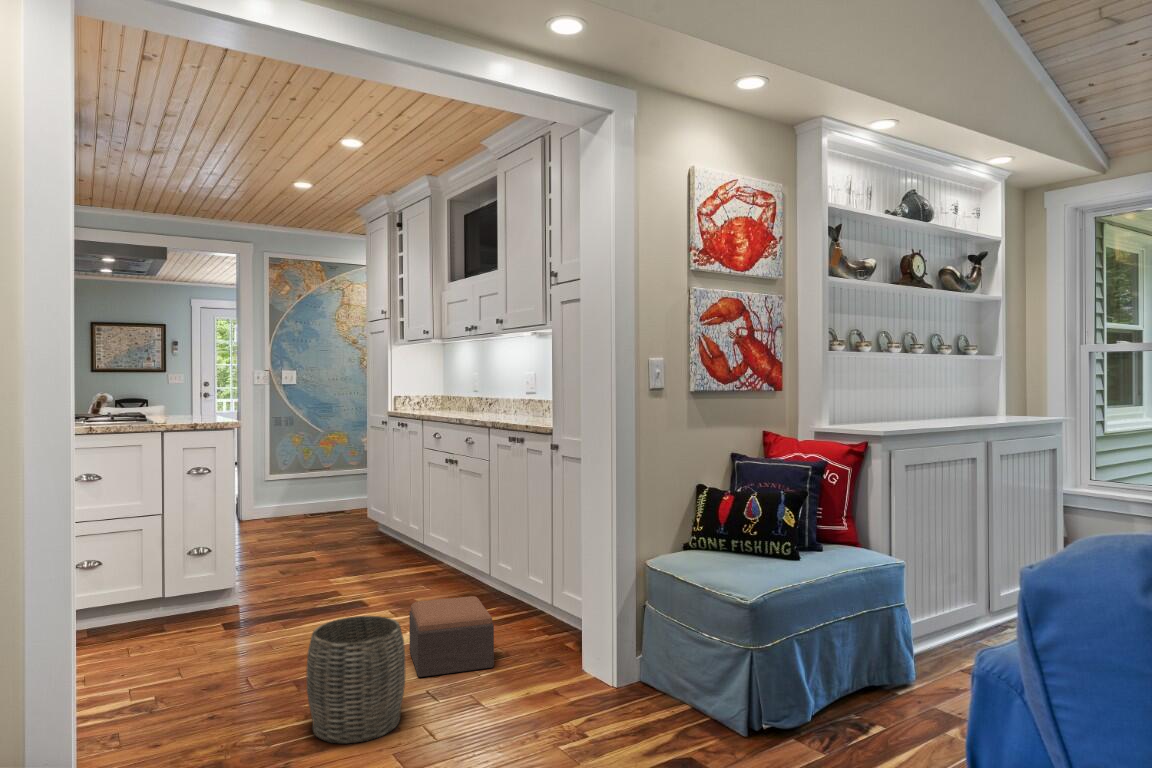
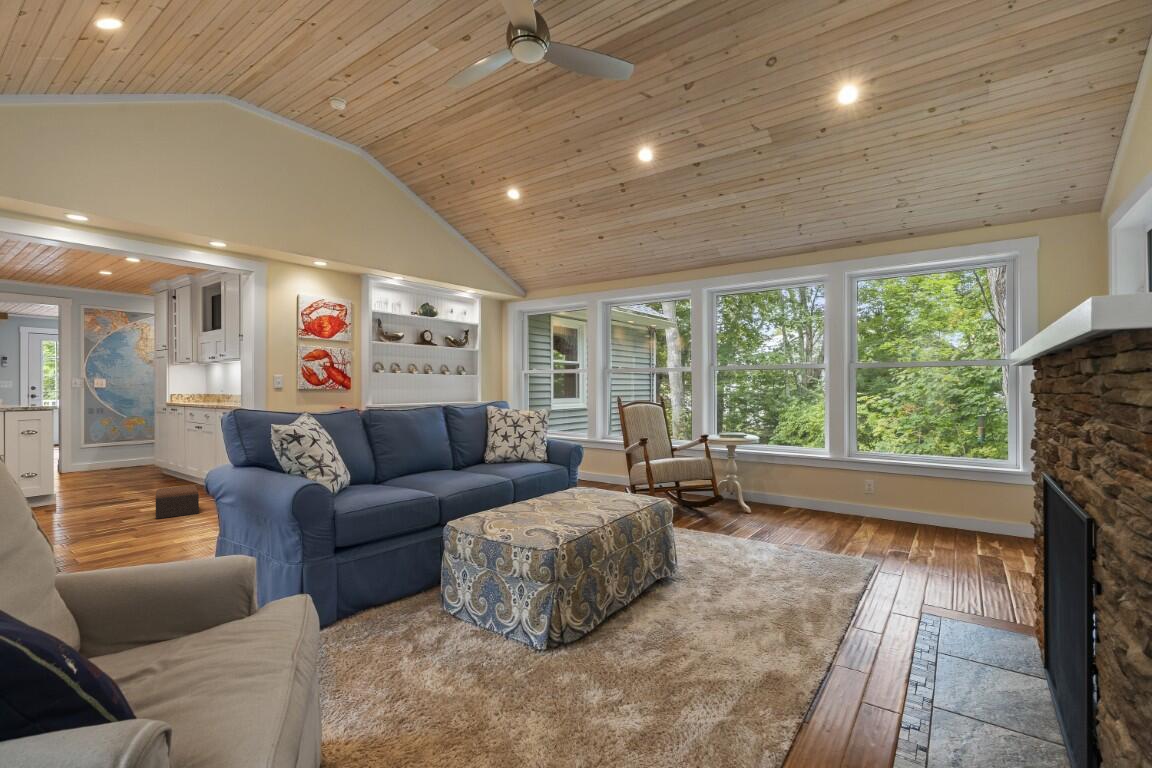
woven basket: present [307,616,405,743] -> none [88,489,143,538]

